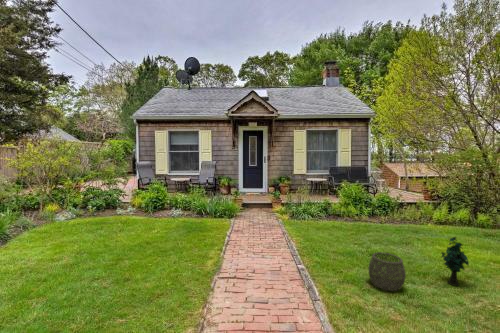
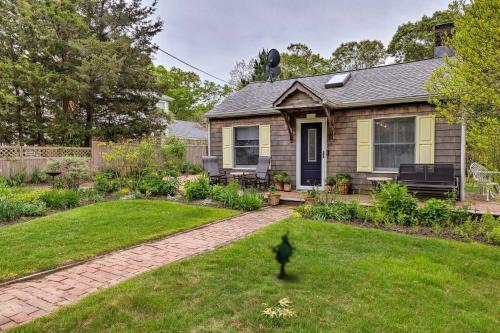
woven basket: present [368,252,406,291] -> none [208,235,237,267]

